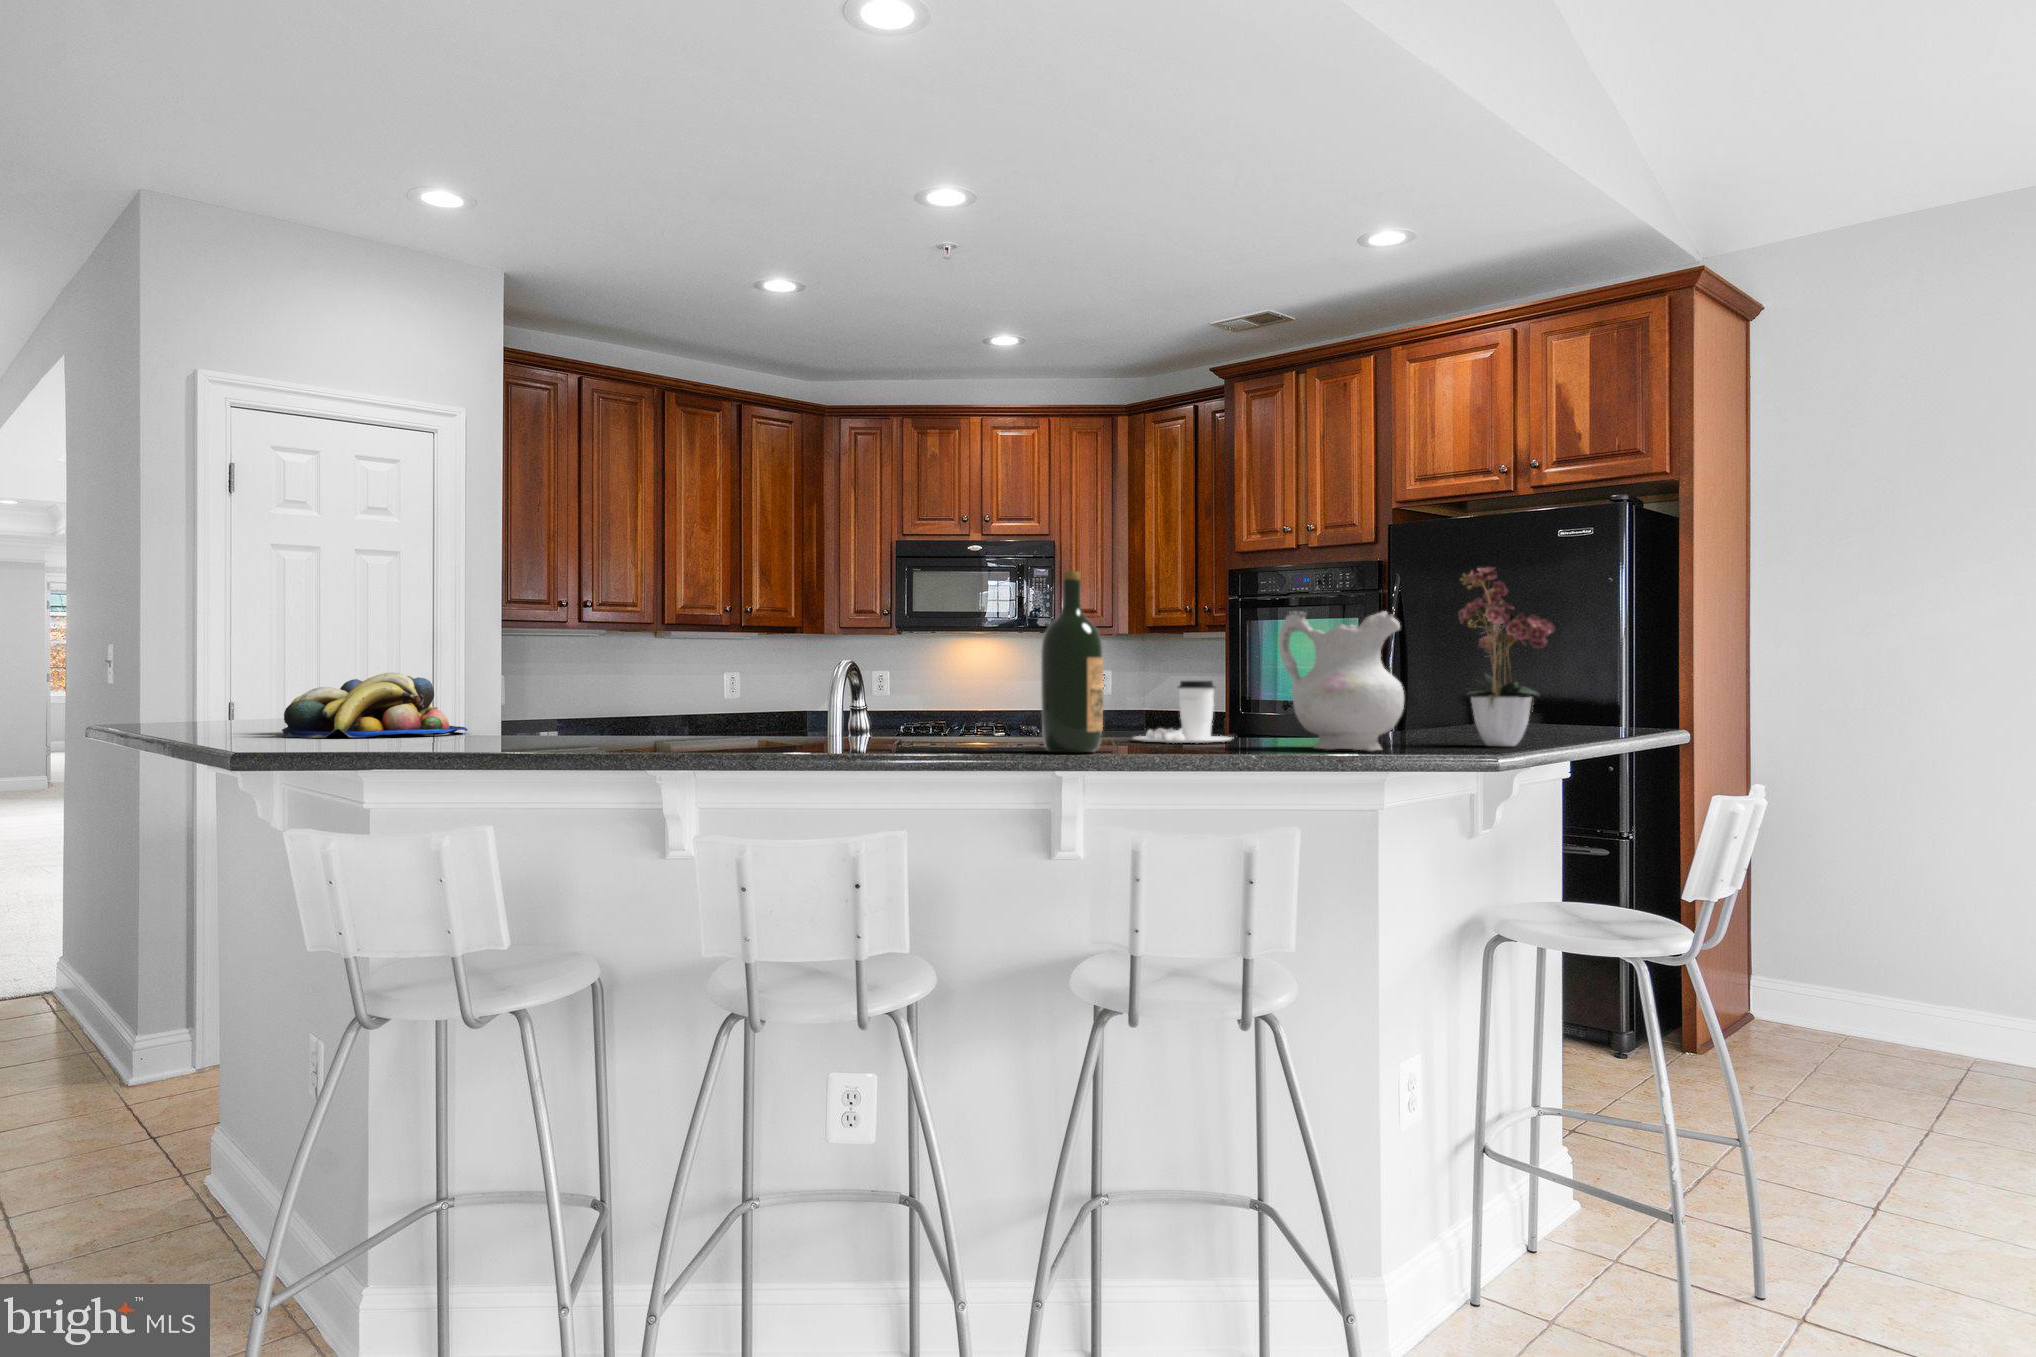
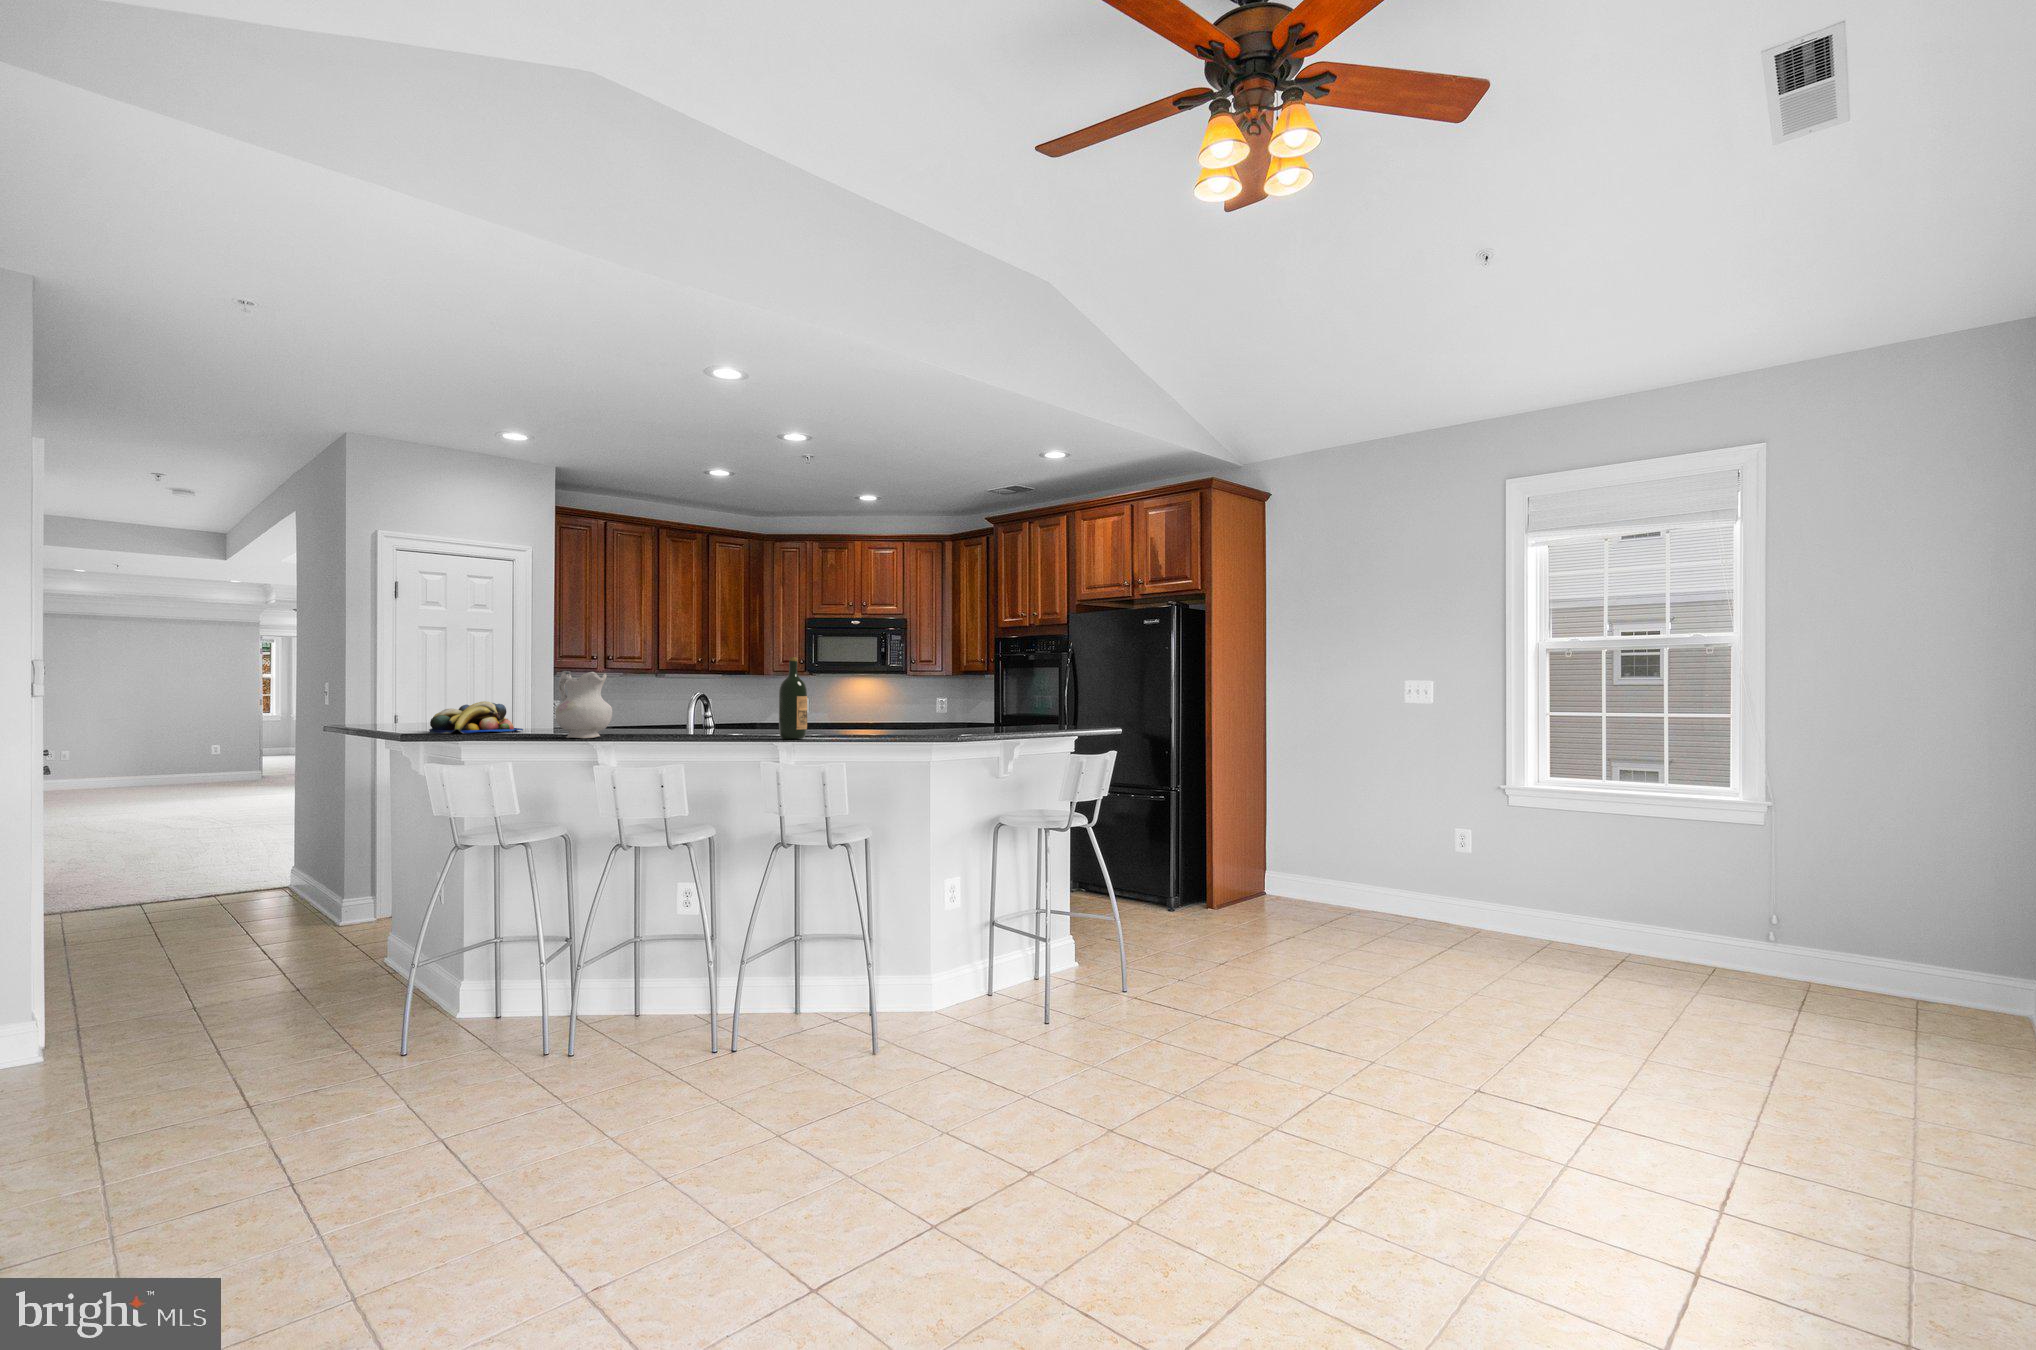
flower arrangement: present [1459,567,1554,746] -> none [989,649,1045,737]
ceramic pitcher: present [1278,611,1404,751] -> present [555,671,613,738]
coffee cup: present [1134,681,1232,743] -> none [846,706,896,735]

